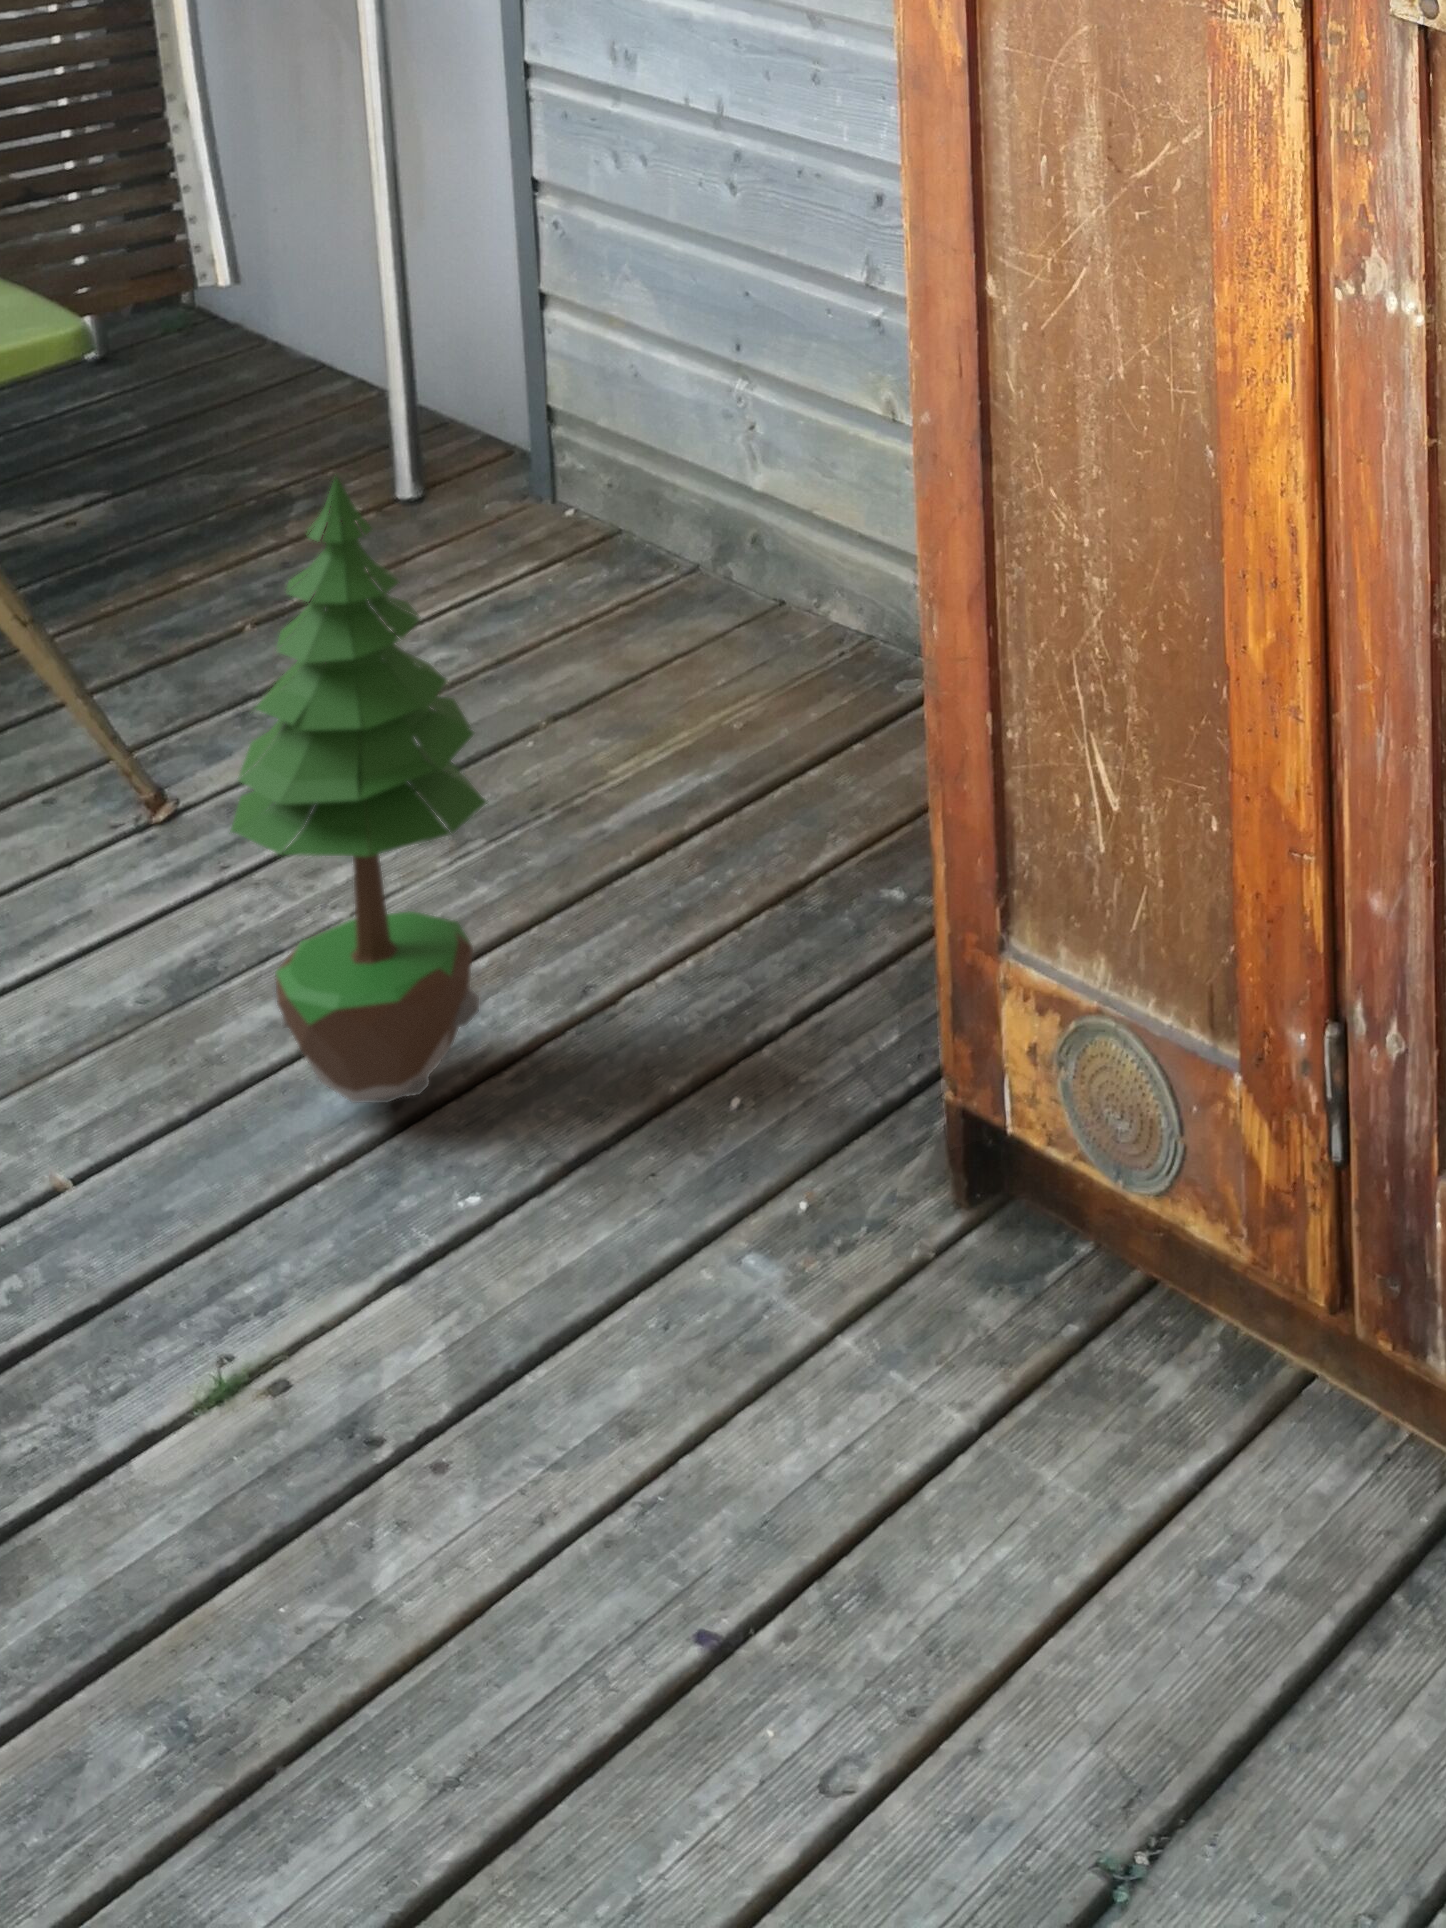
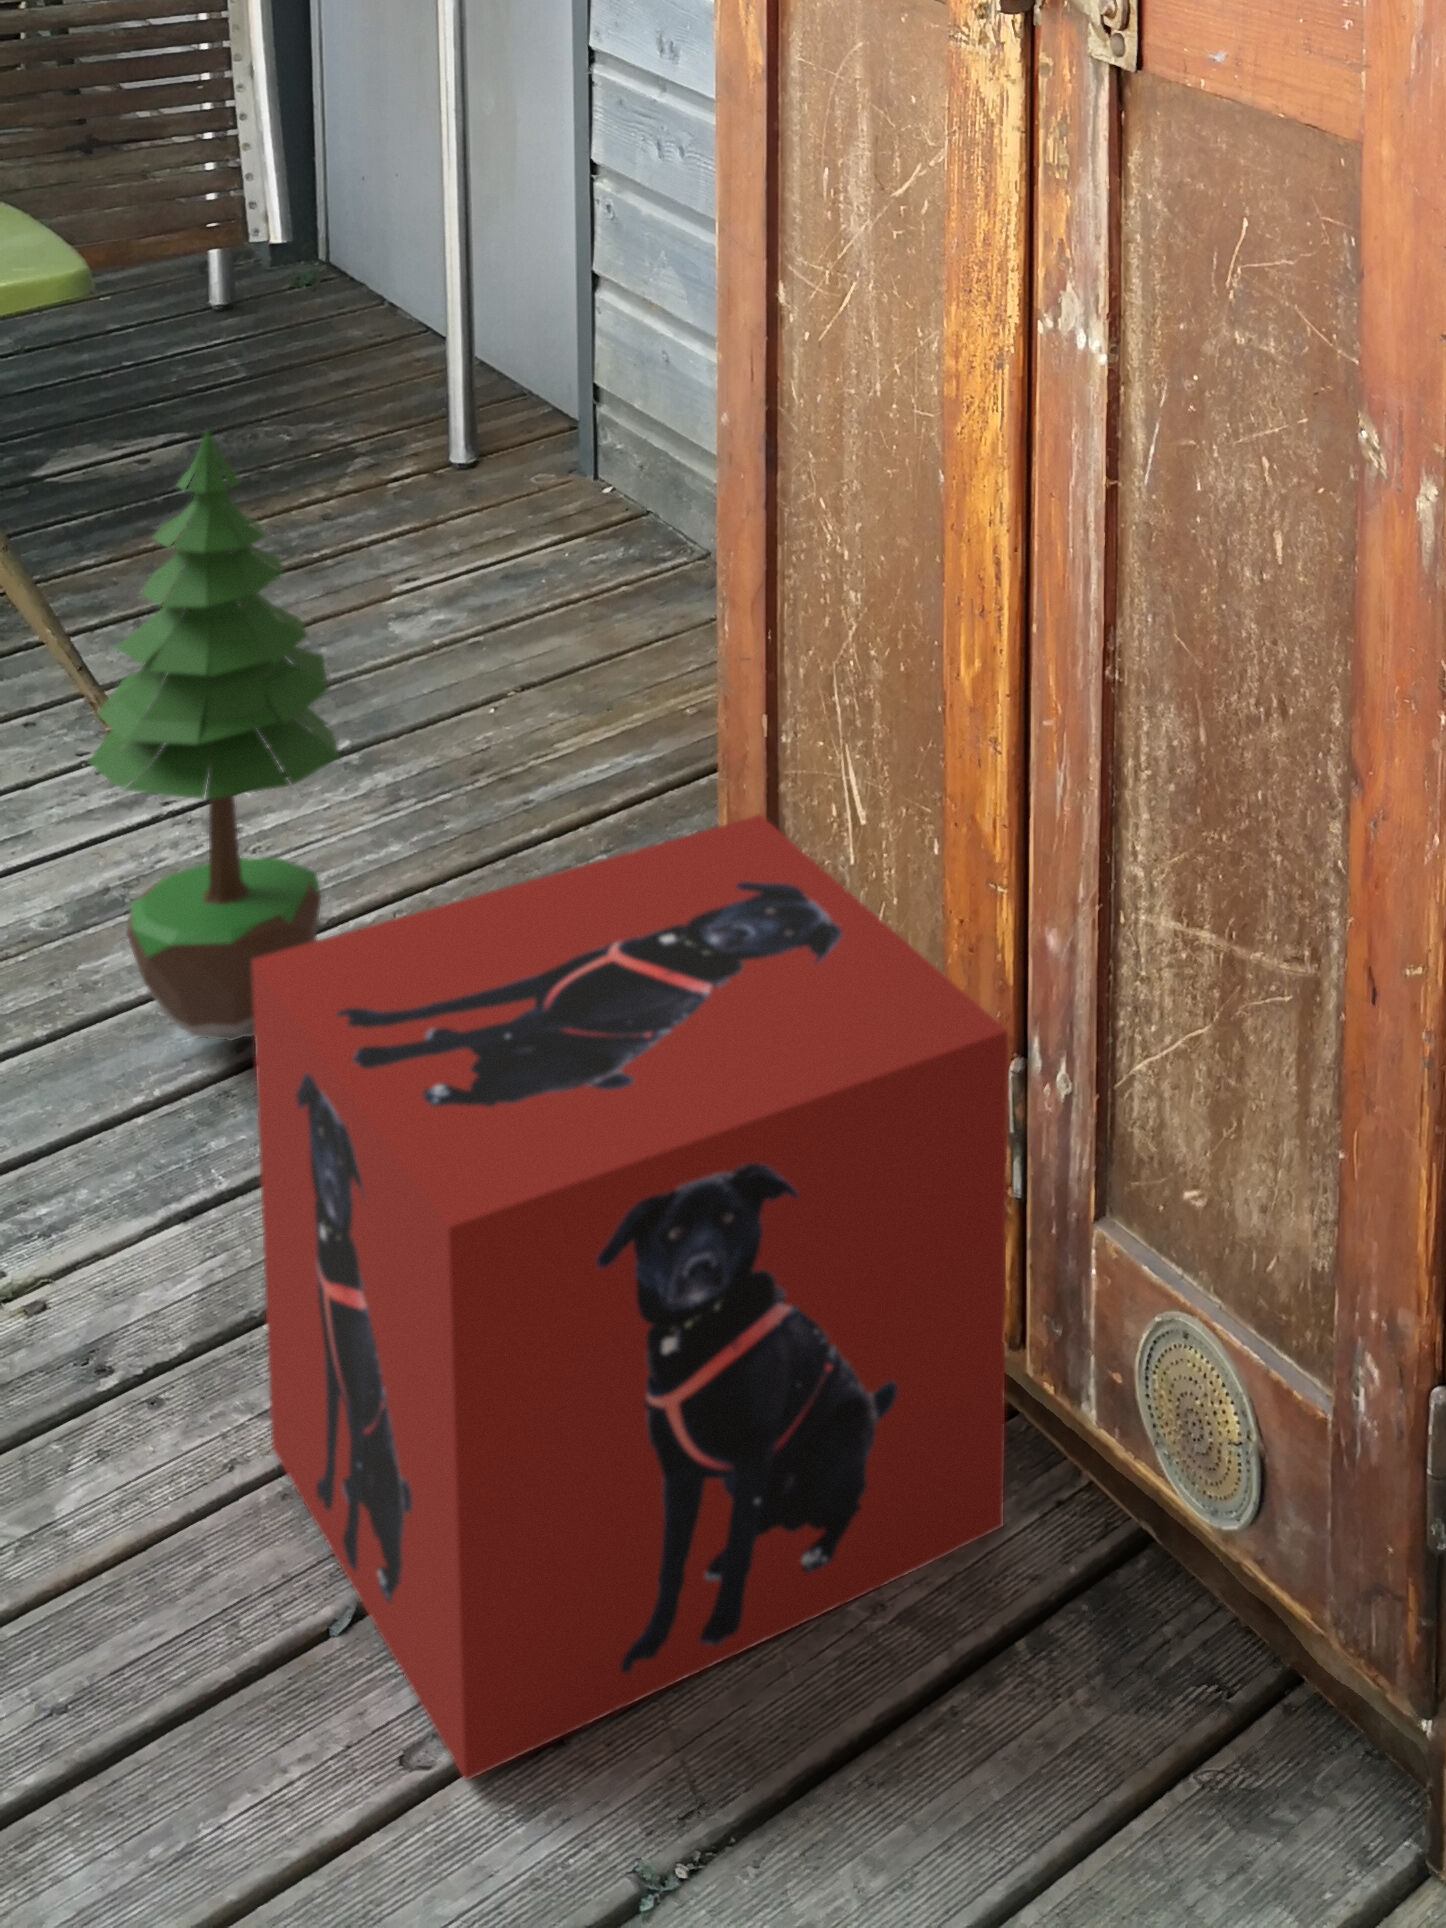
storage box: none [542,812,1345,1801] -> present [251,815,1008,1780]

